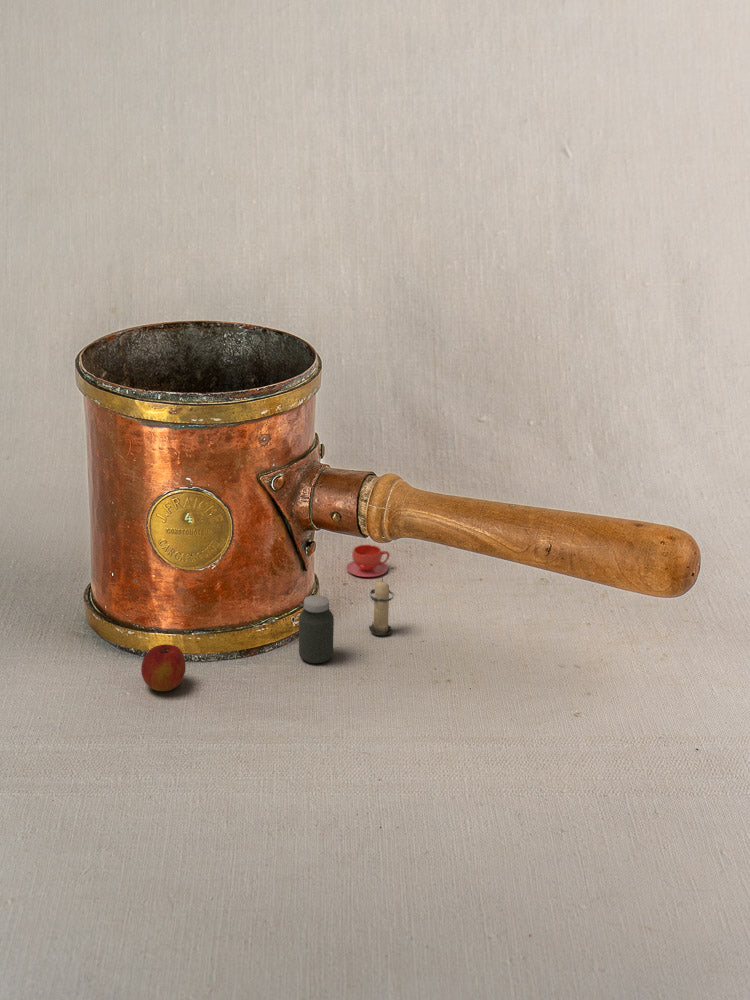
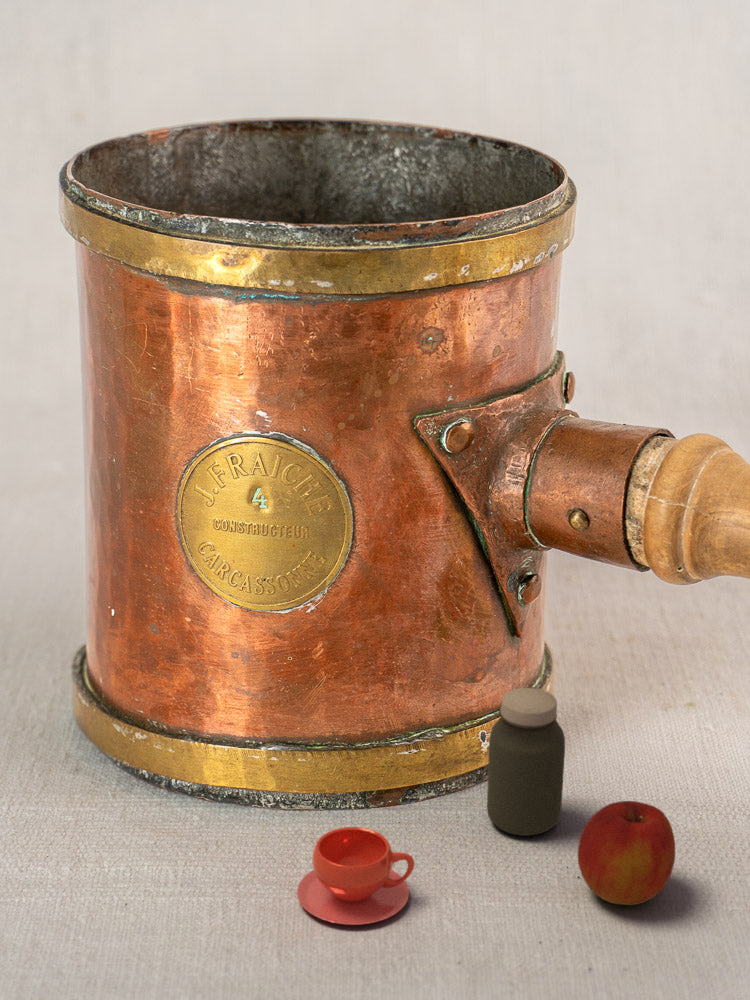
teacup: present [346,545,389,577] -> present [297,827,414,925]
candle: present [369,577,393,635] -> none [640,659,708,787]
apple: present [141,644,186,691] -> present [578,801,675,905]

